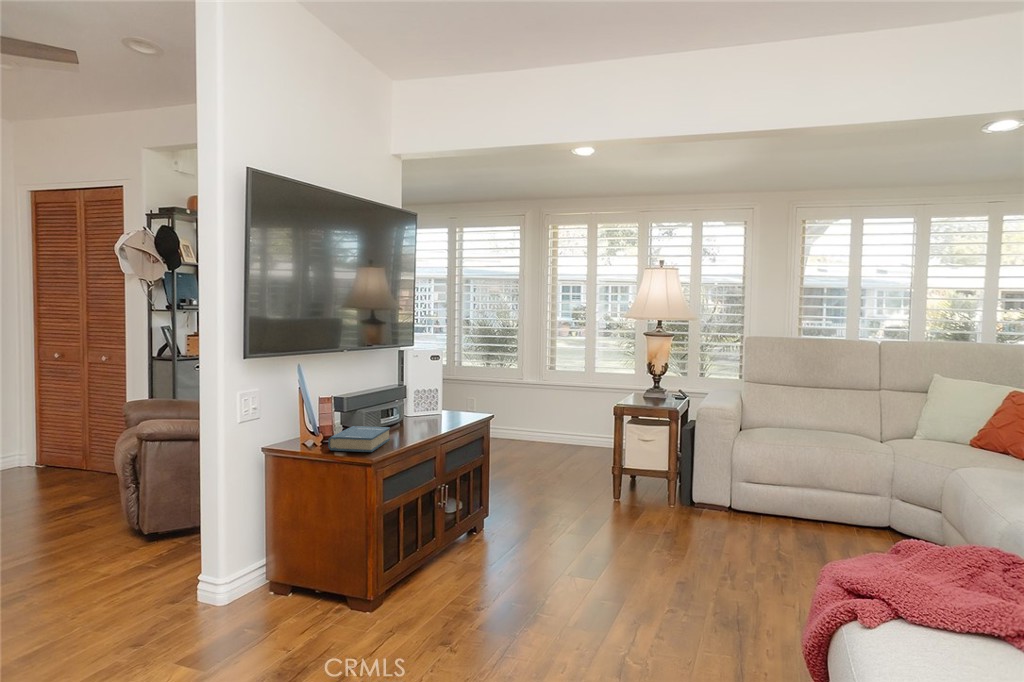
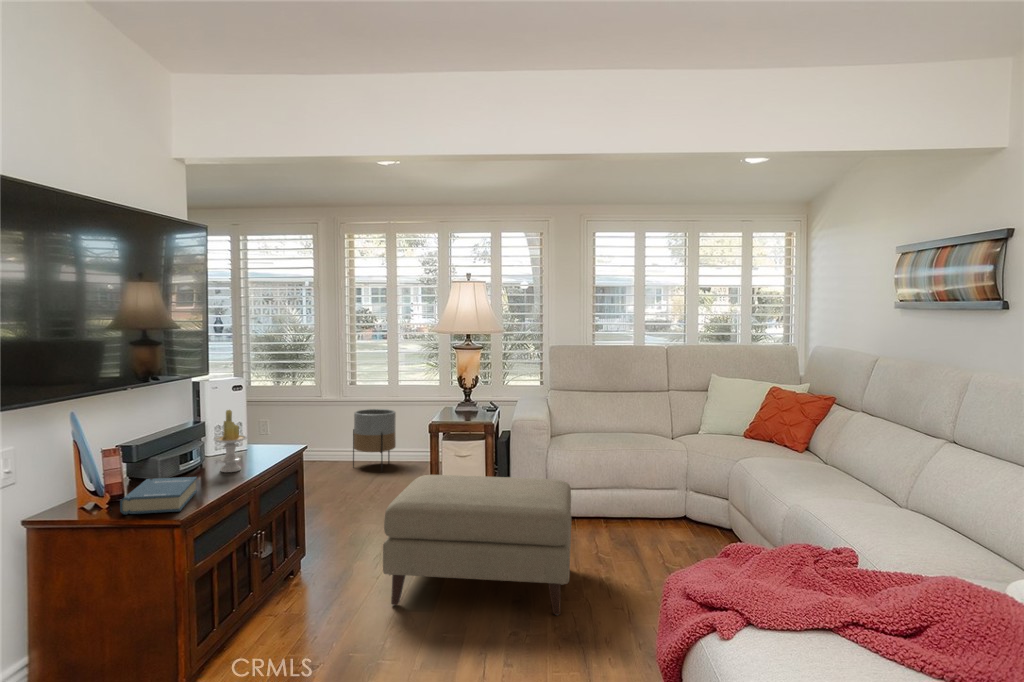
candle: none [408,374,435,428] -> present [214,410,247,472]
planter: none [550,393,591,453] -> present [353,409,396,472]
ottoman: none [549,450,747,599] -> present [383,475,571,615]

